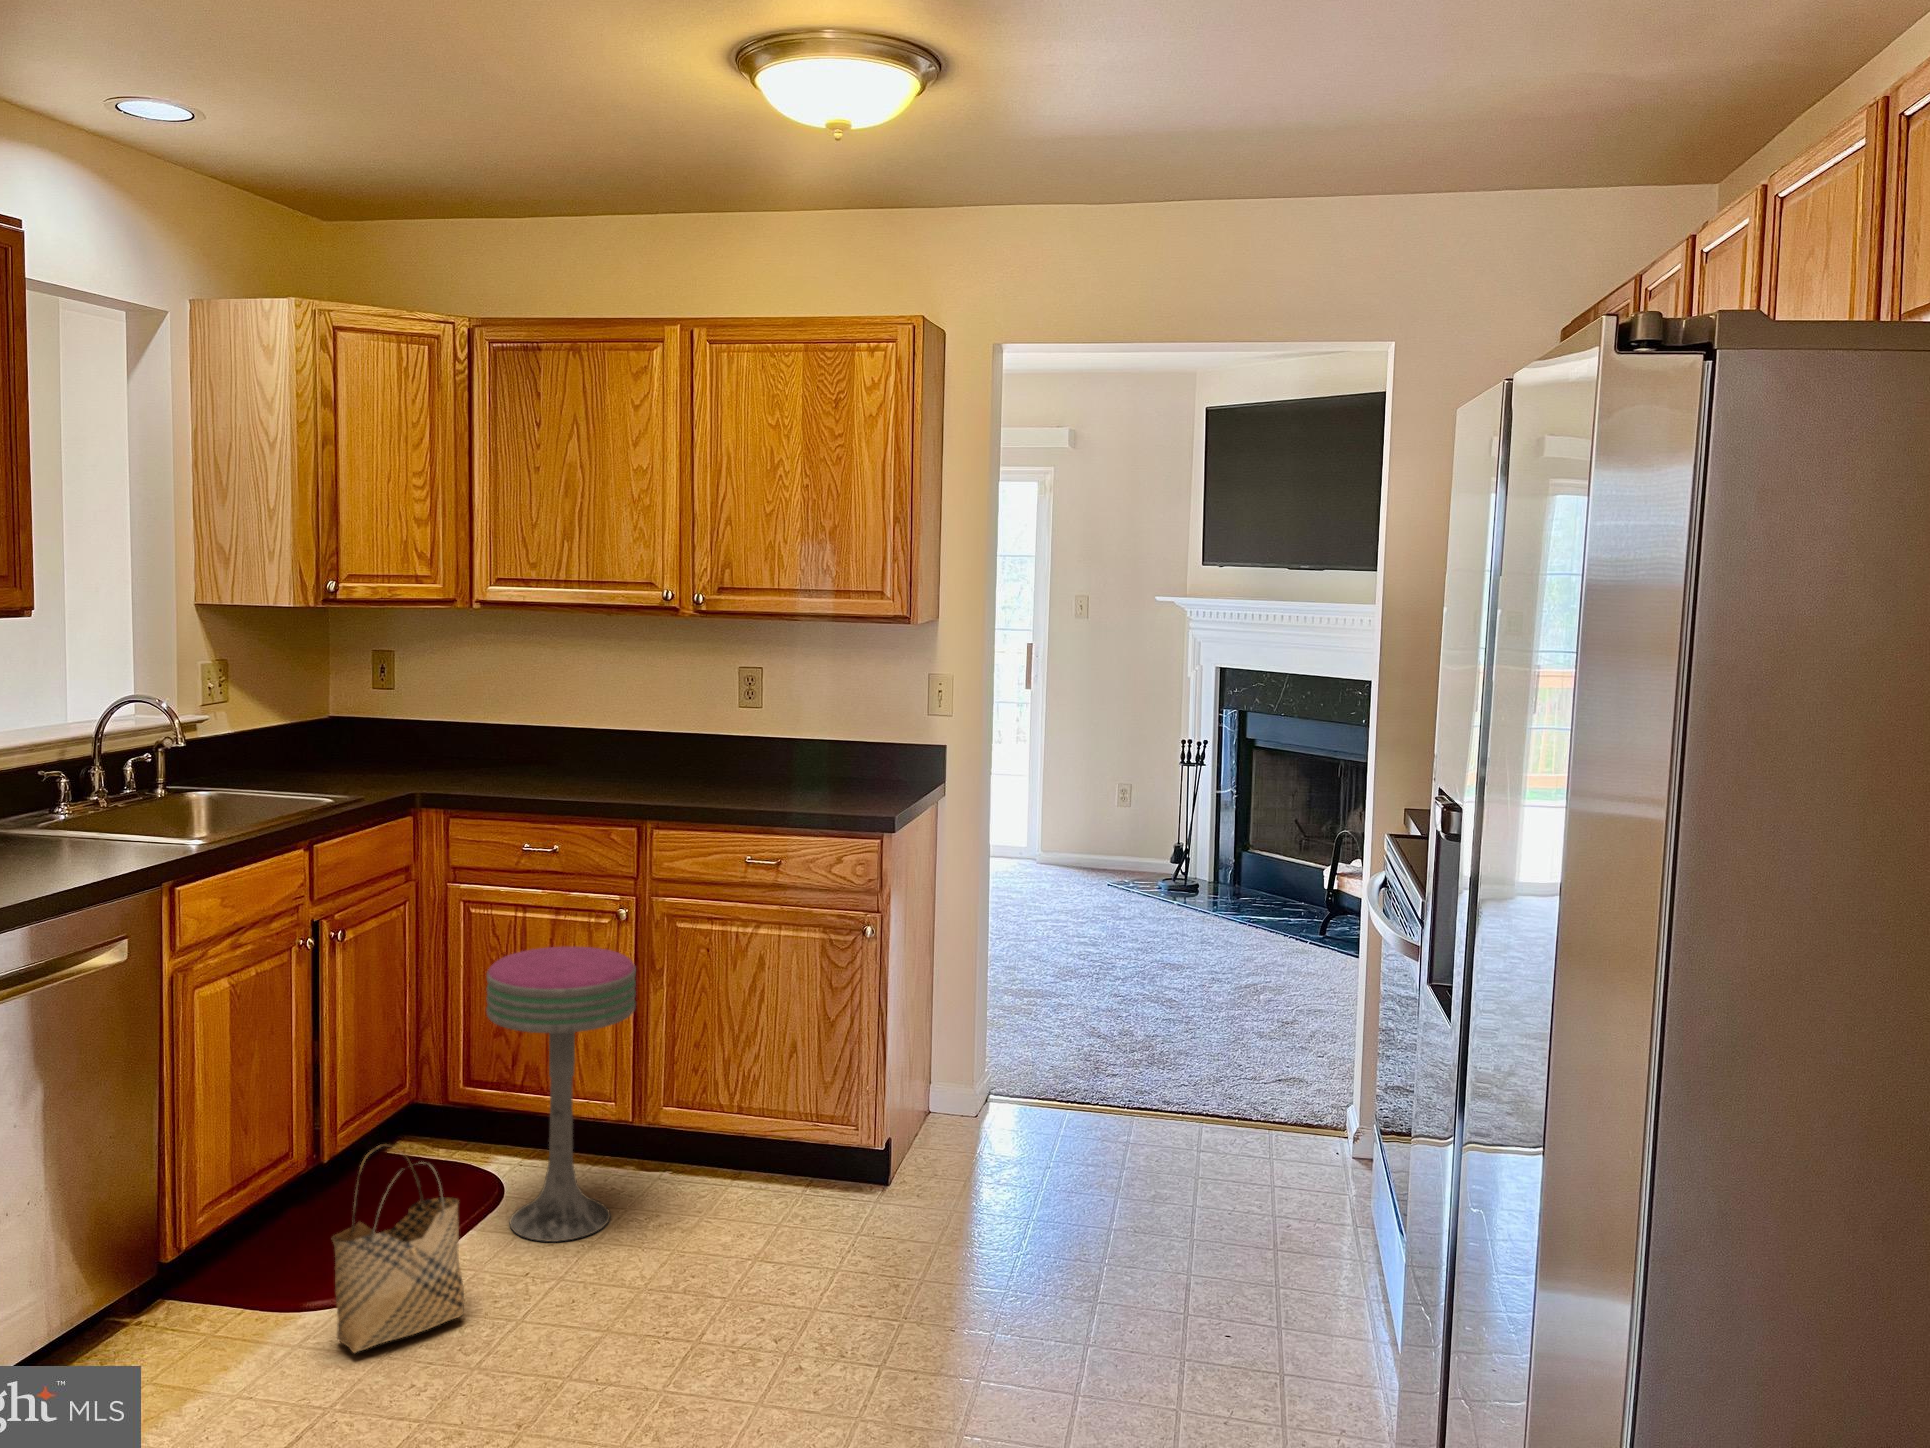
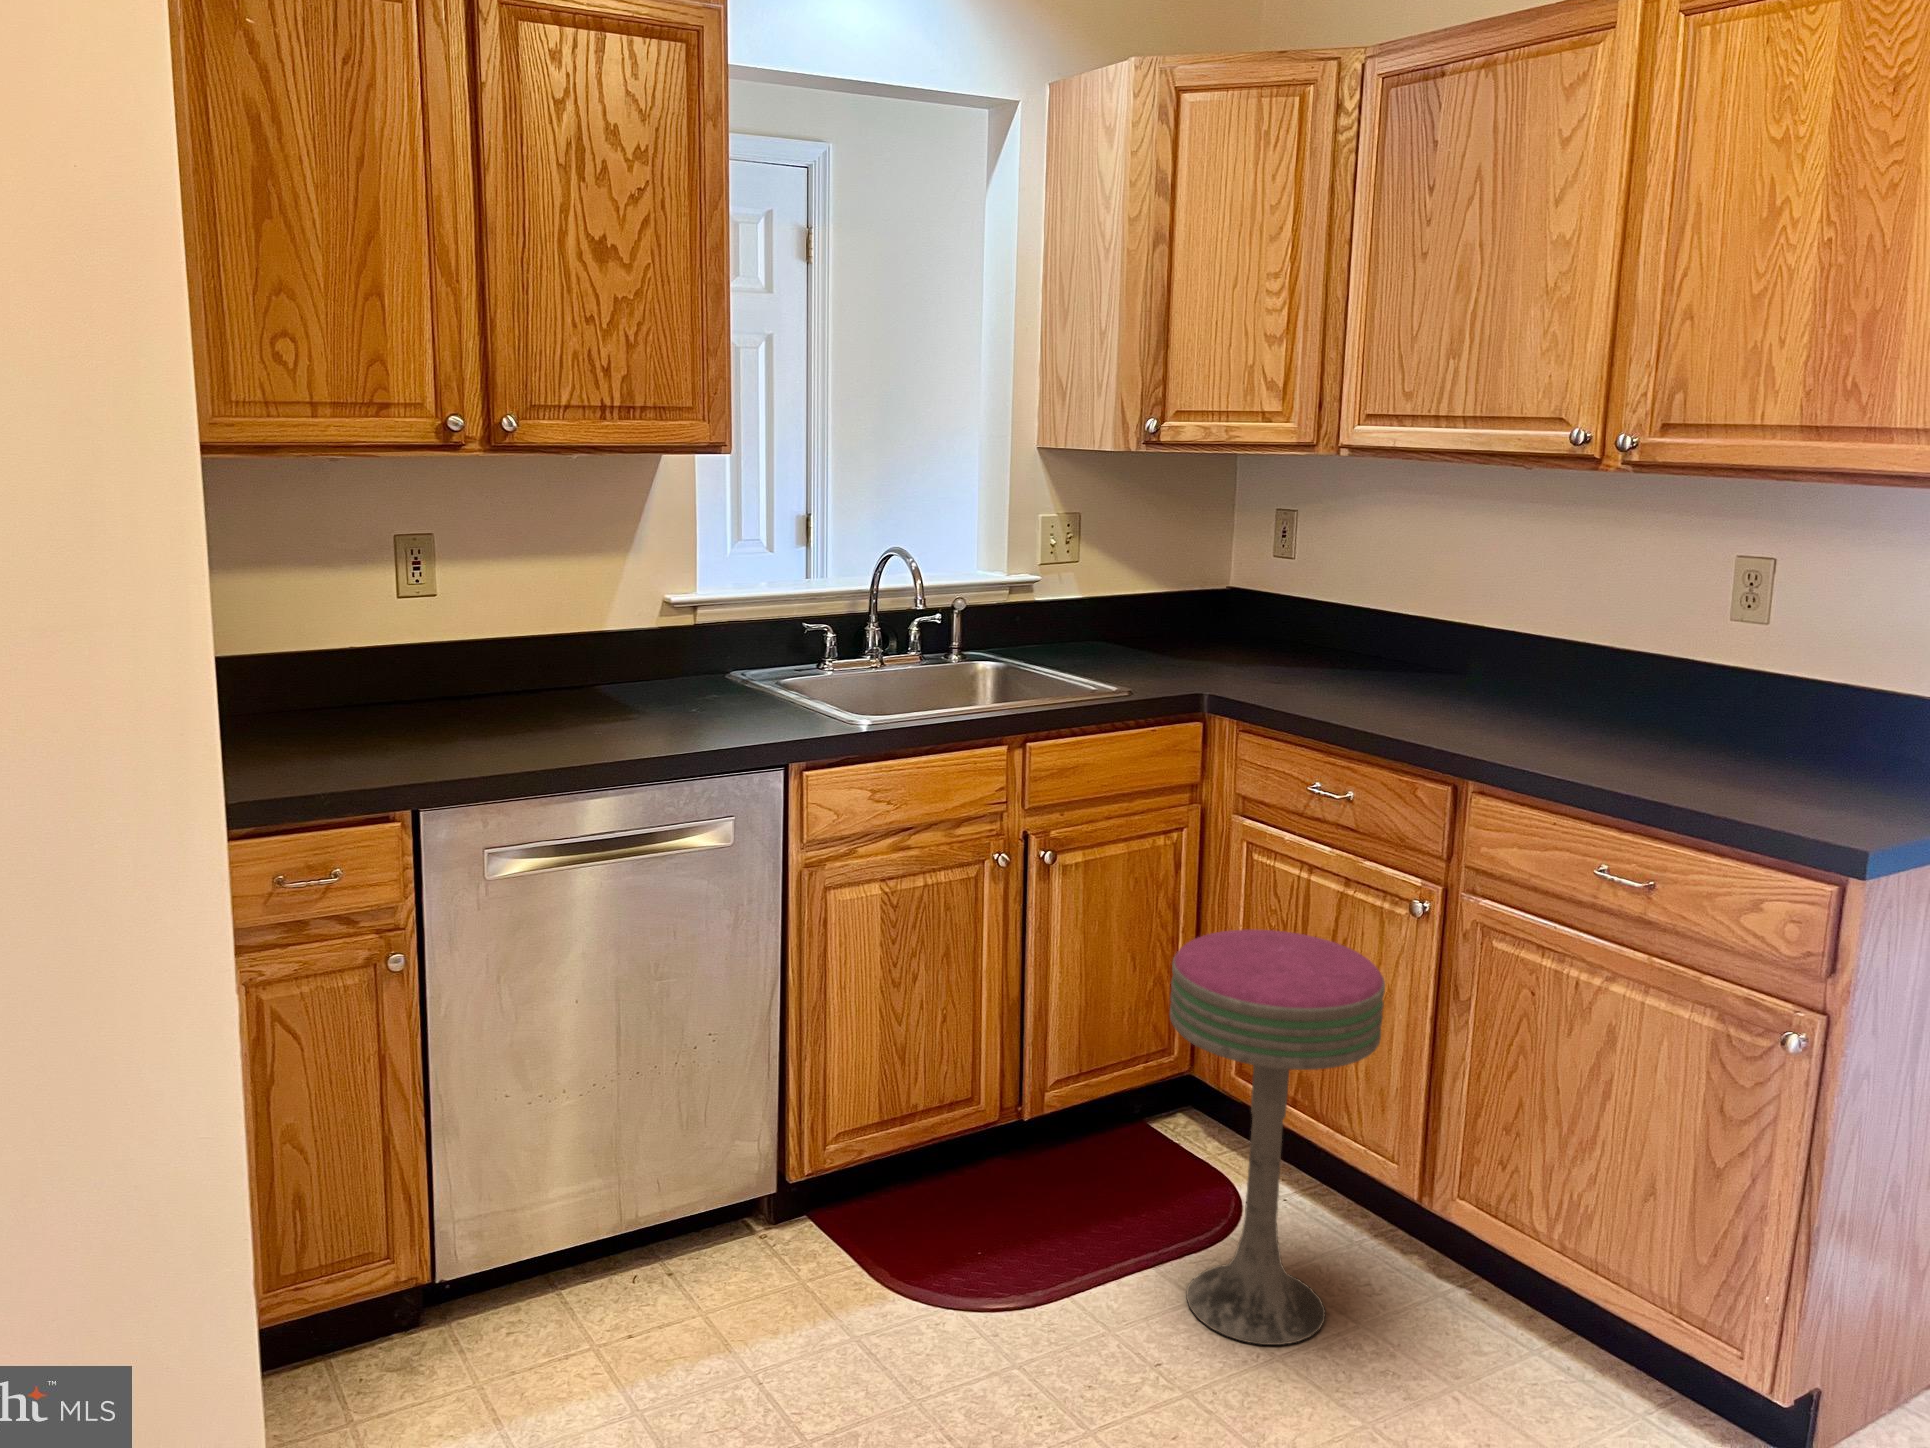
woven basket: present [332,1144,464,1353] -> none [871,1135,1045,1390]

